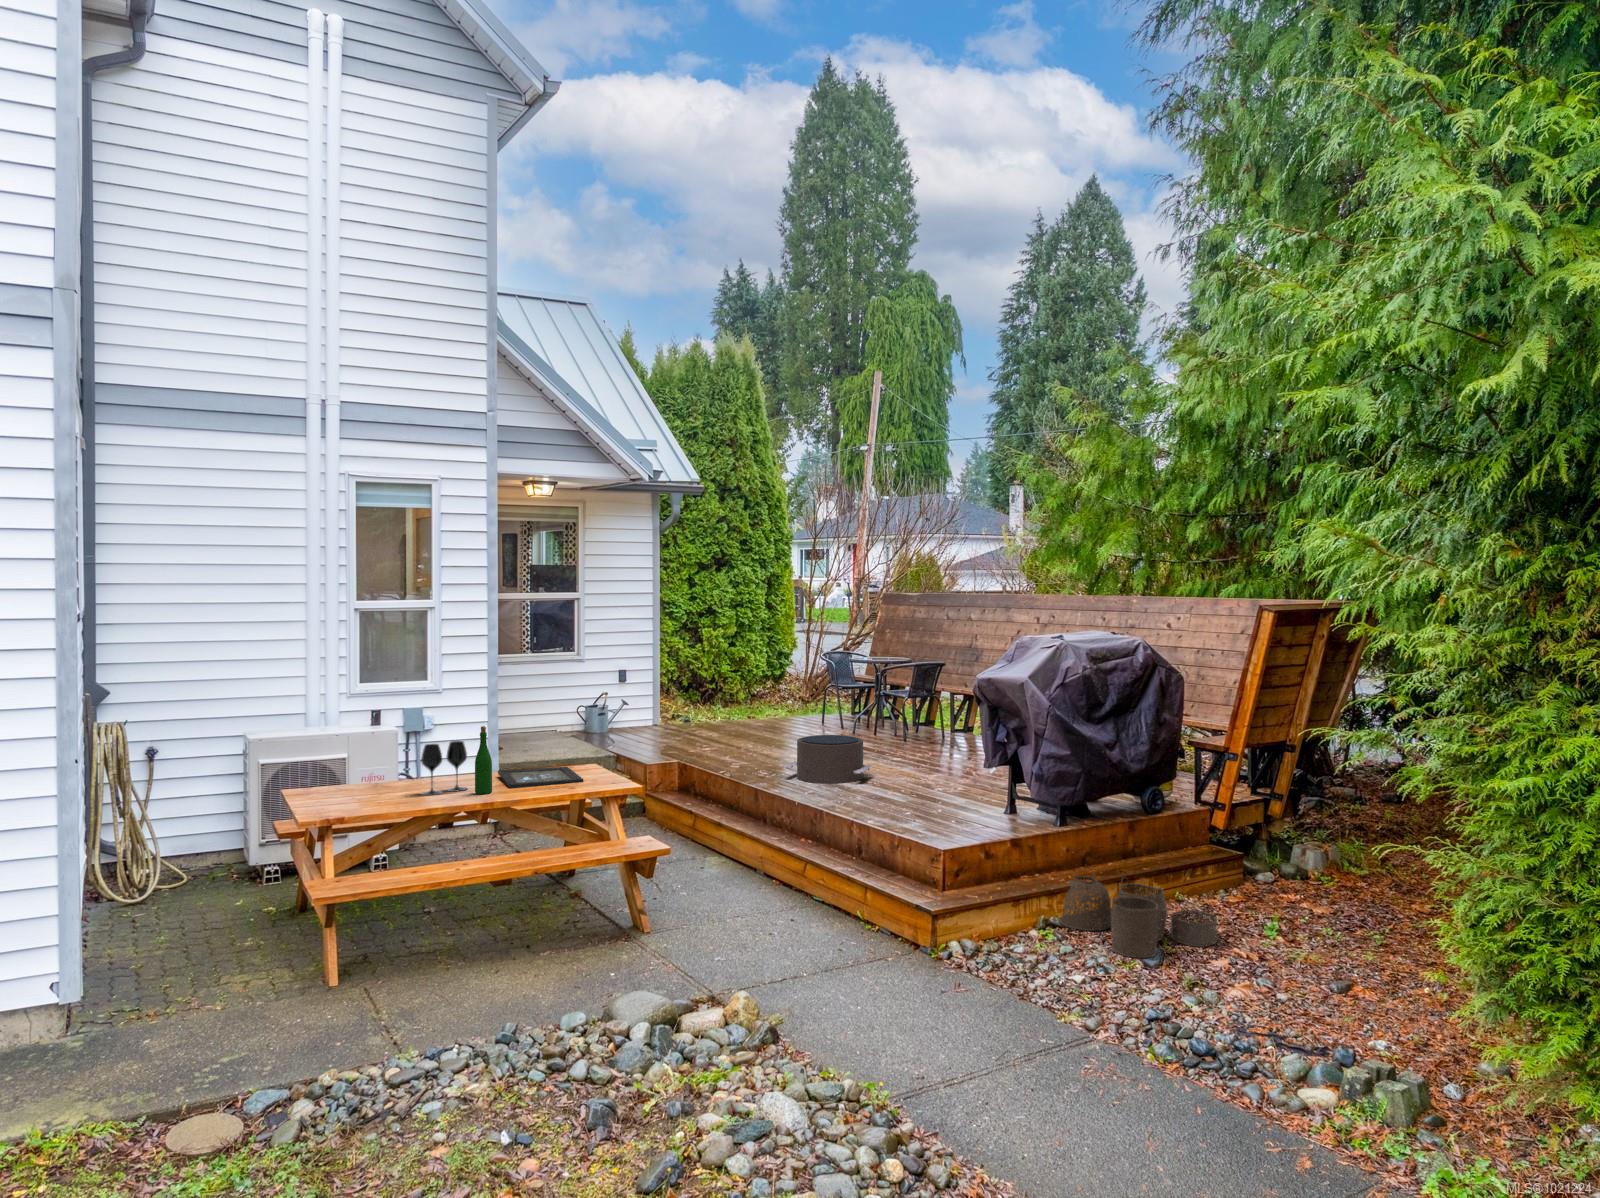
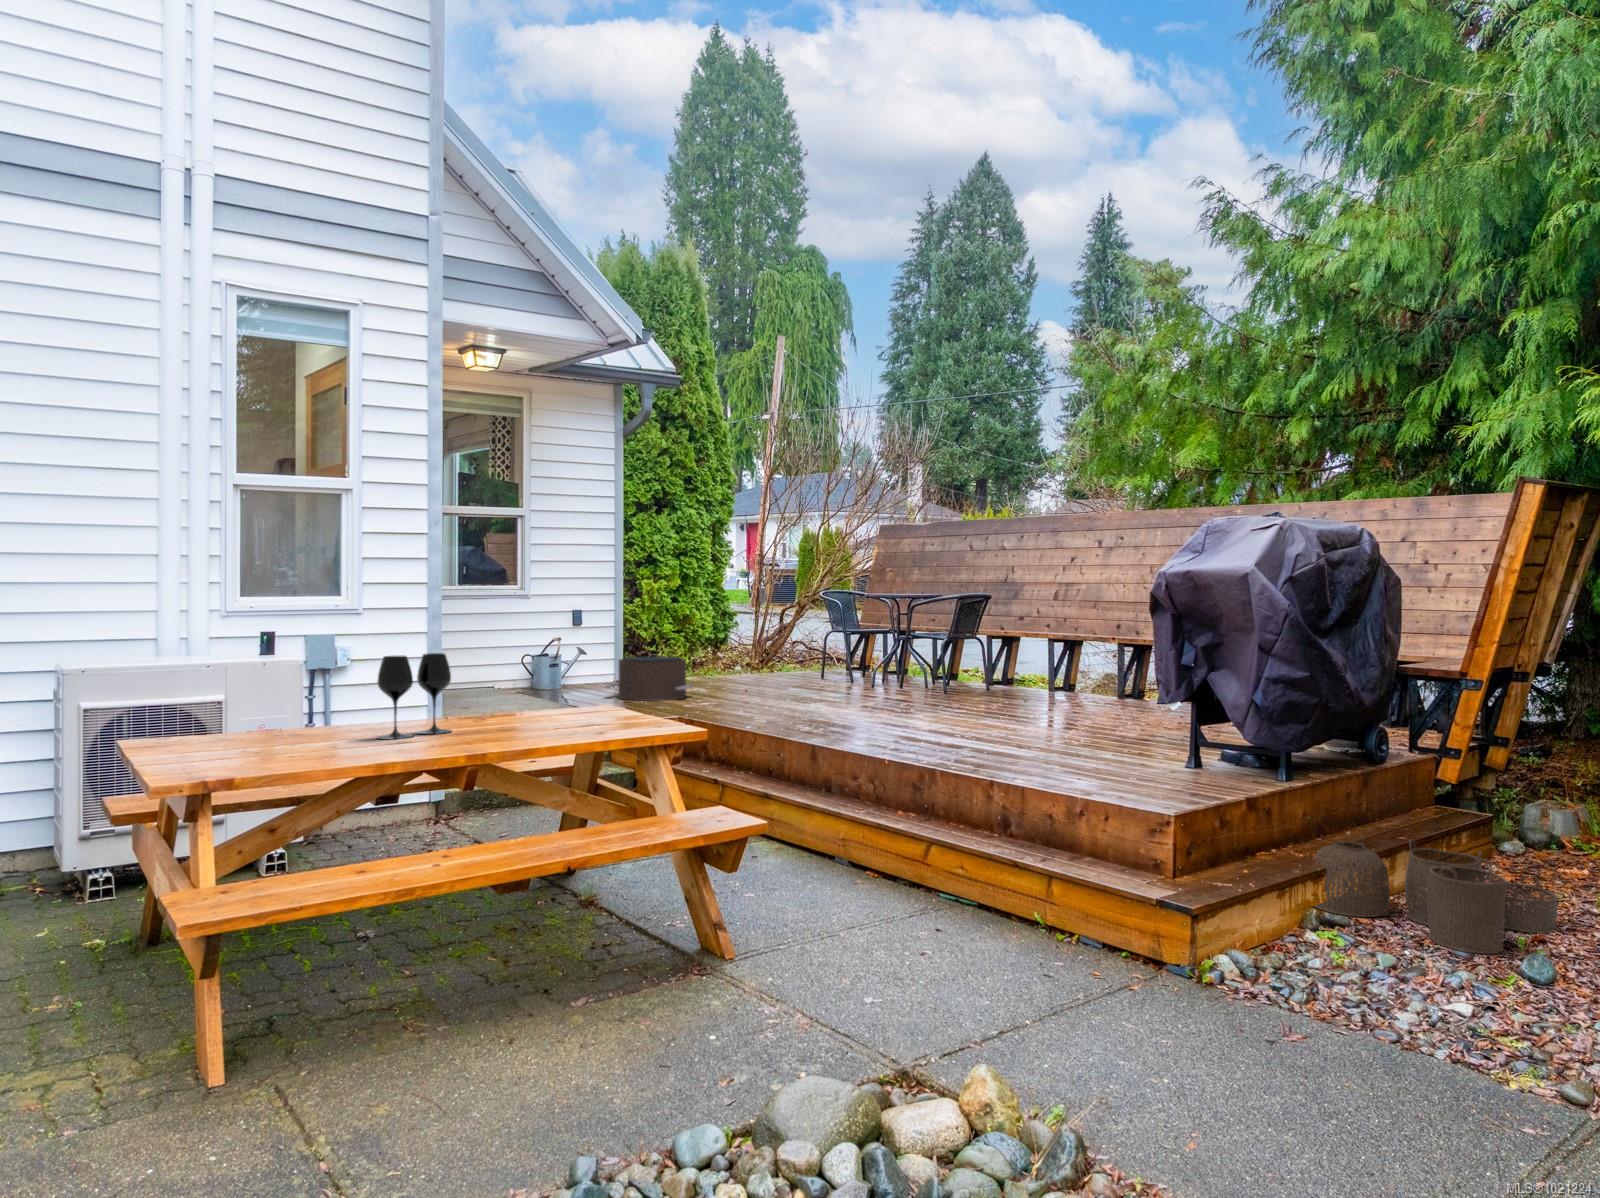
wine bottle: present [475,726,492,794] -> none [470,625,499,736]
pouf: present [784,735,871,784] -> present [605,656,694,701]
tray: present [498,767,583,788] -> none [485,704,633,729]

